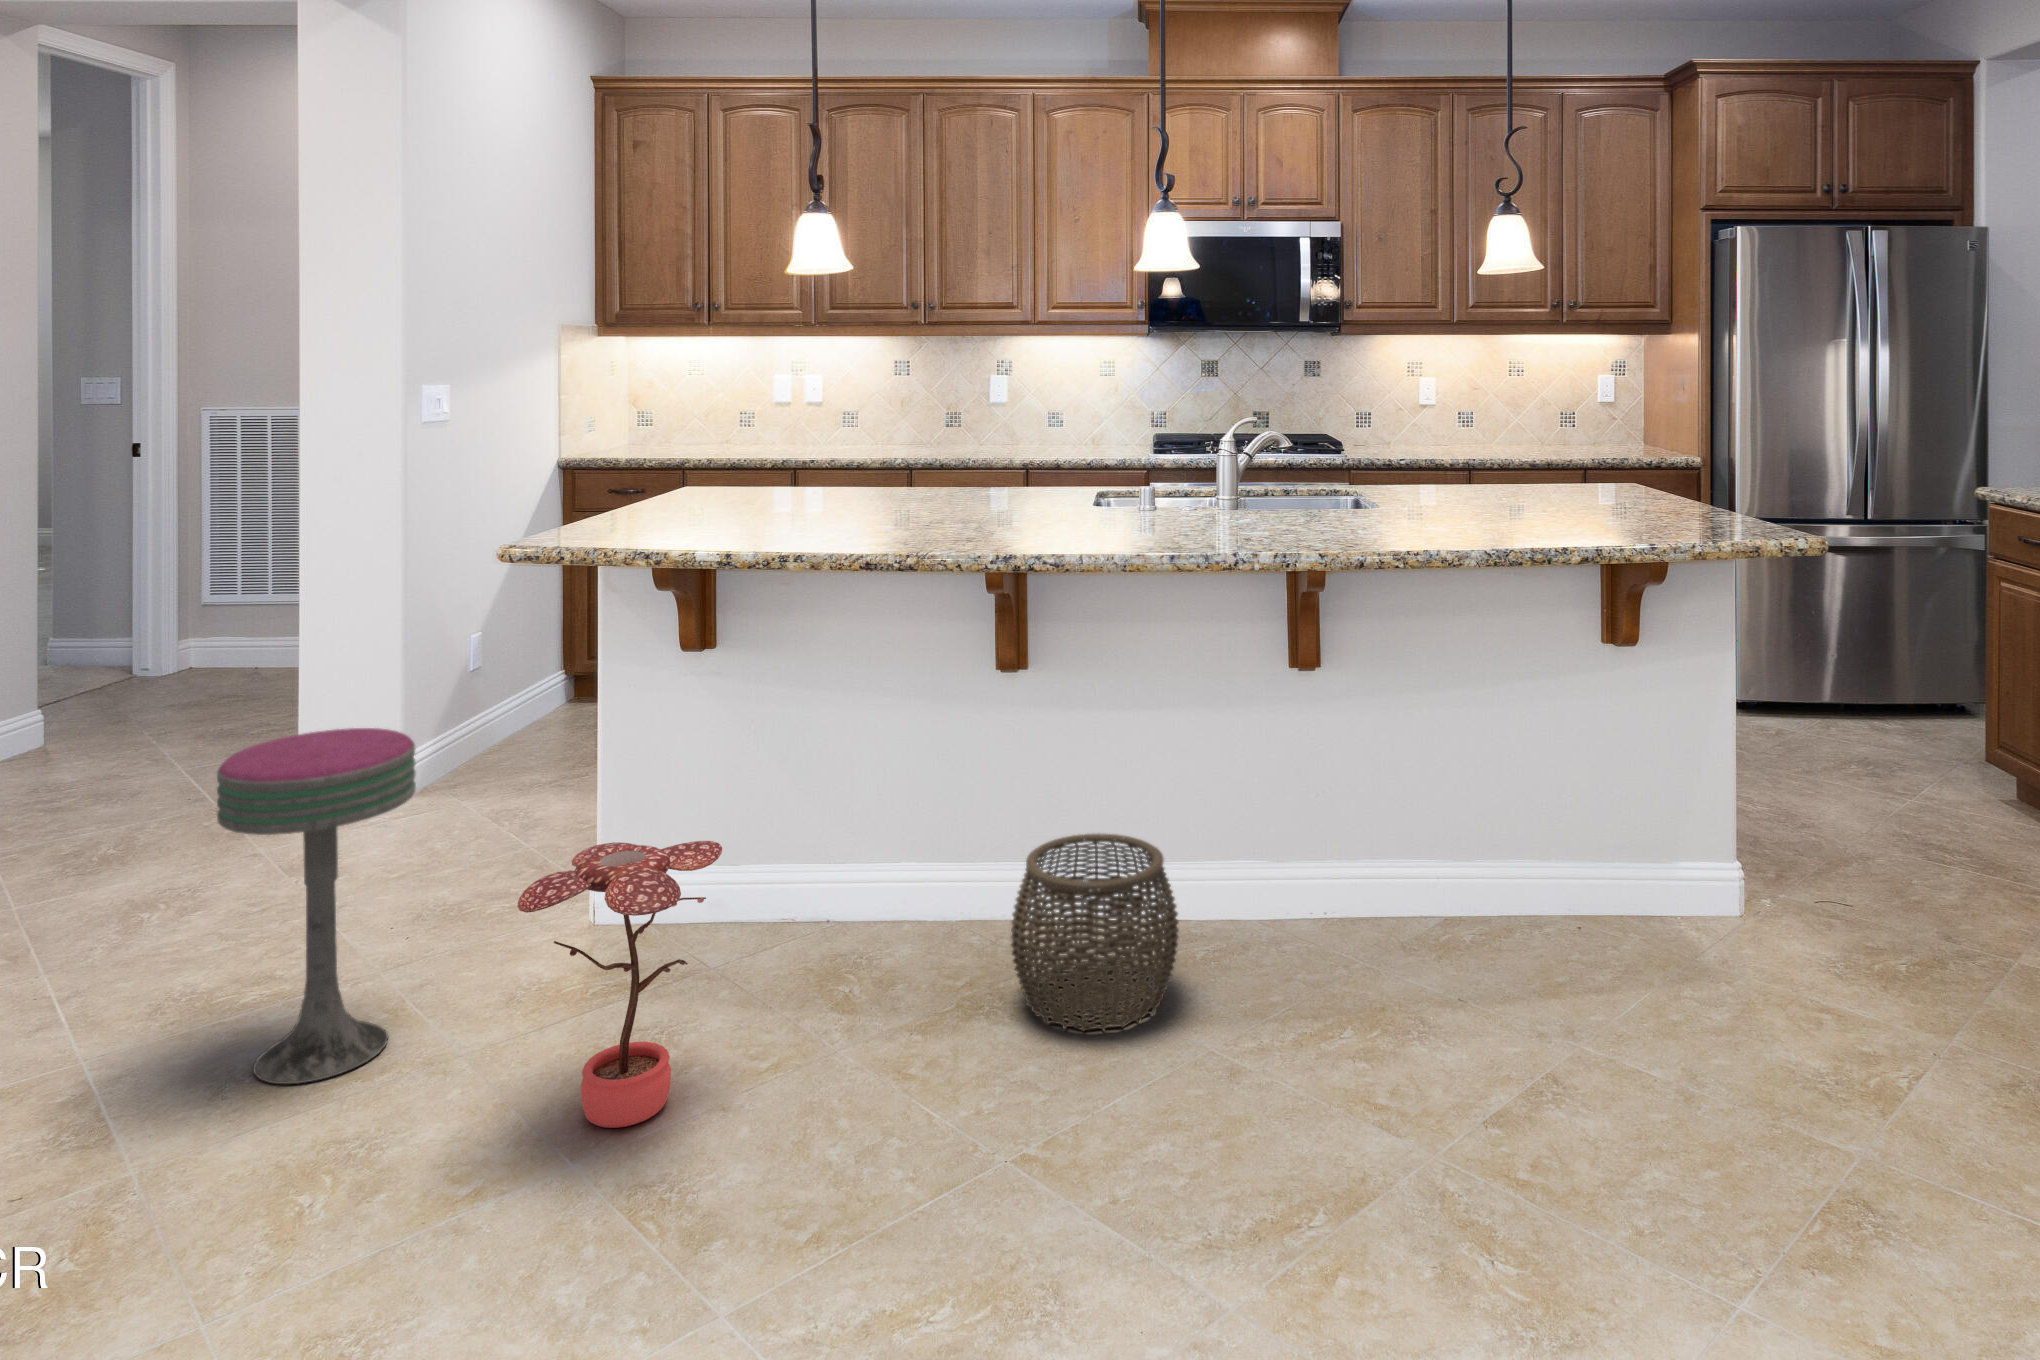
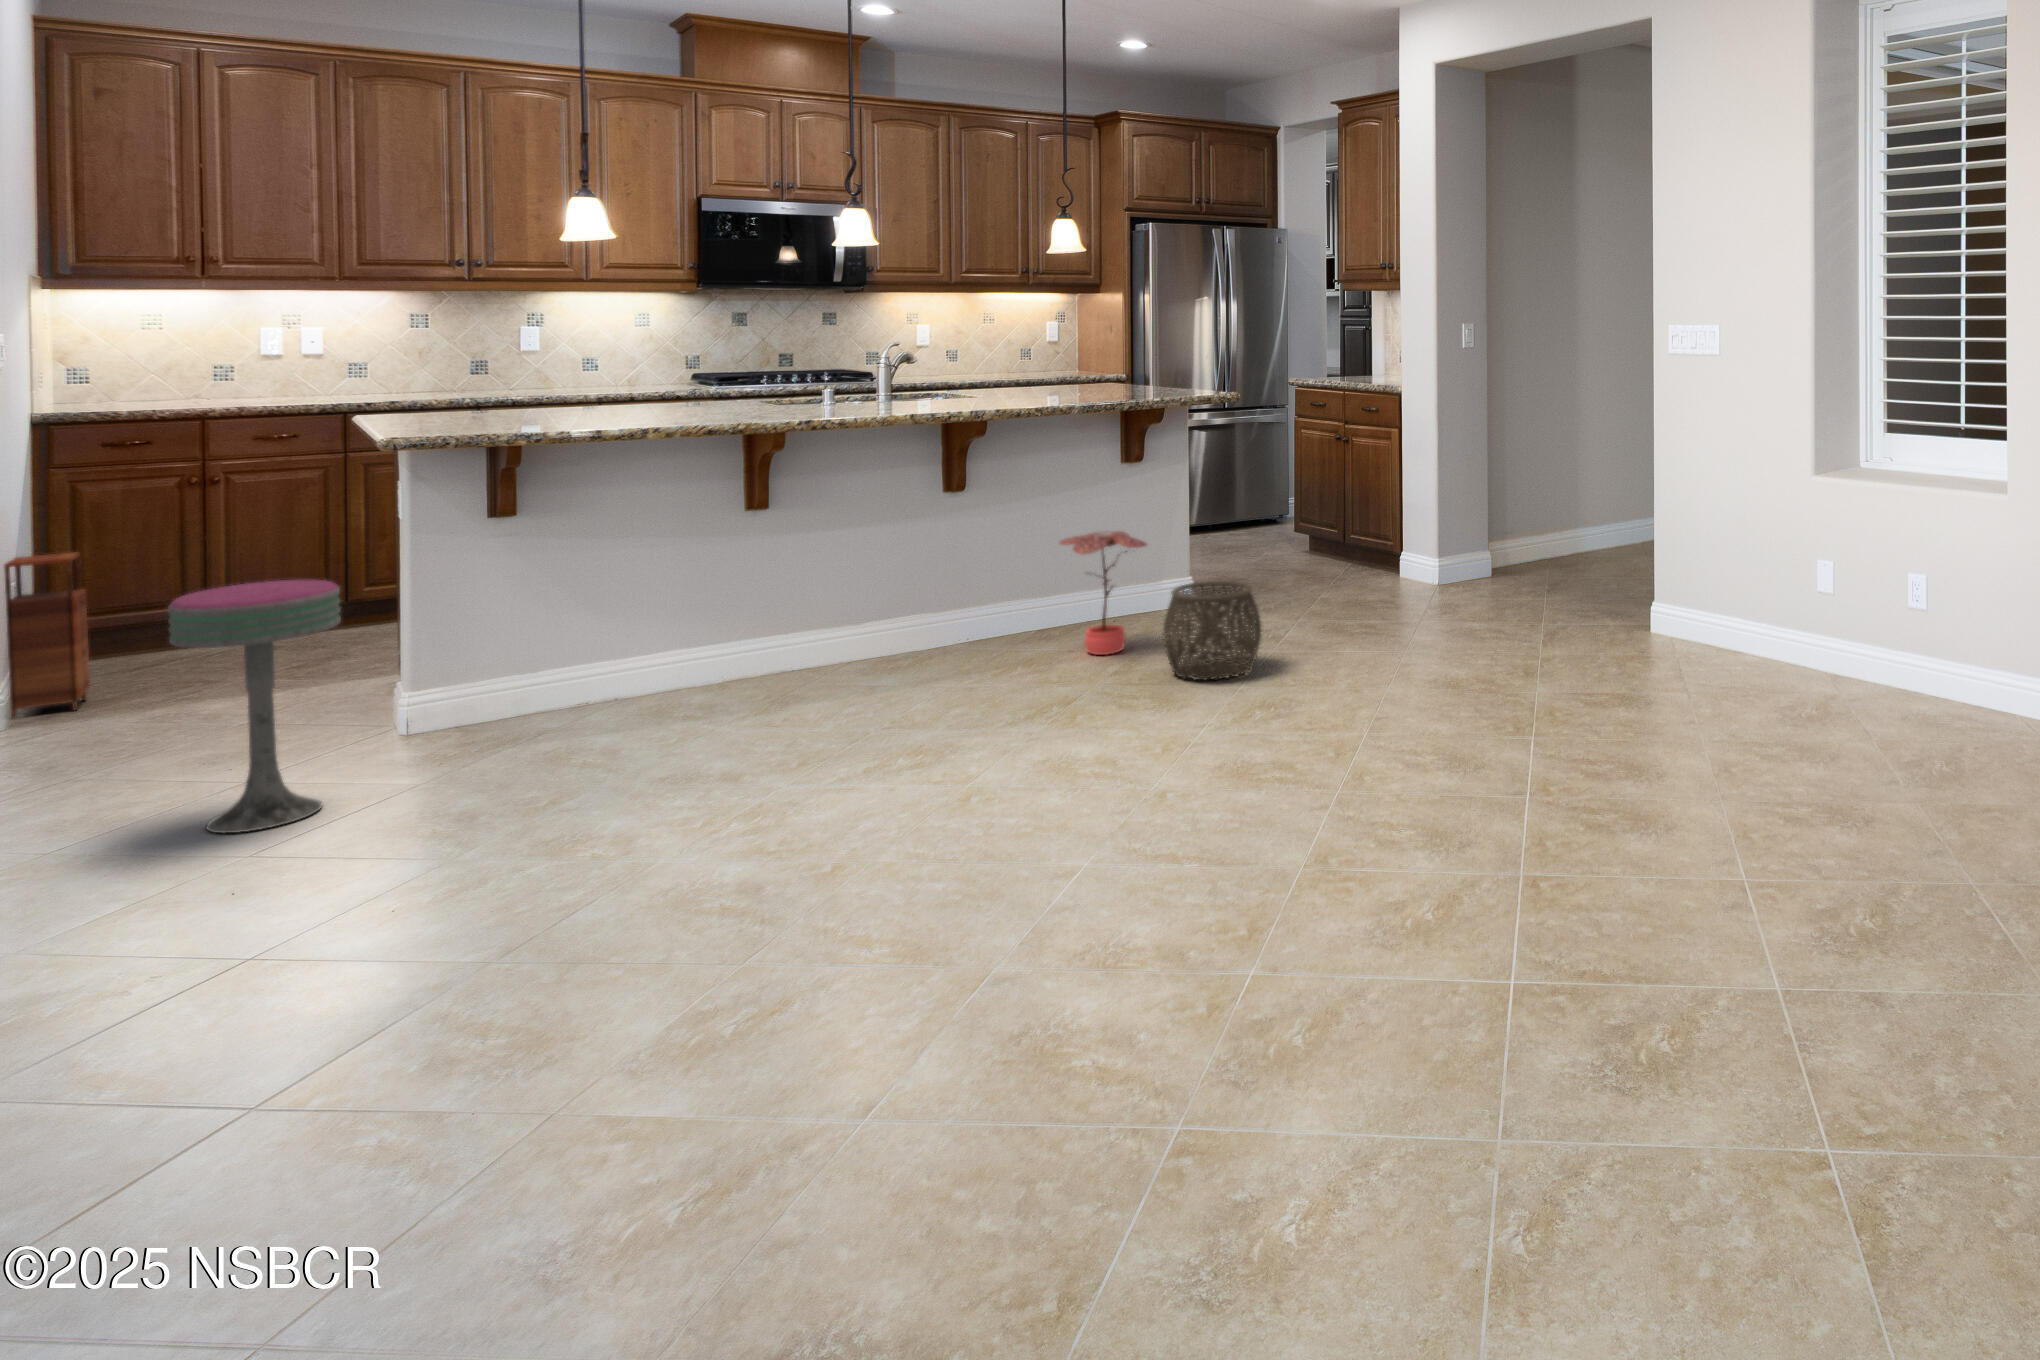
storage cabinet: none [454,610,527,778] -> present [4,552,90,718]
woven basket: present [1011,834,1179,1031] -> present [1163,581,1262,680]
potted plant: present [518,841,722,1128] -> present [1060,531,1147,655]

